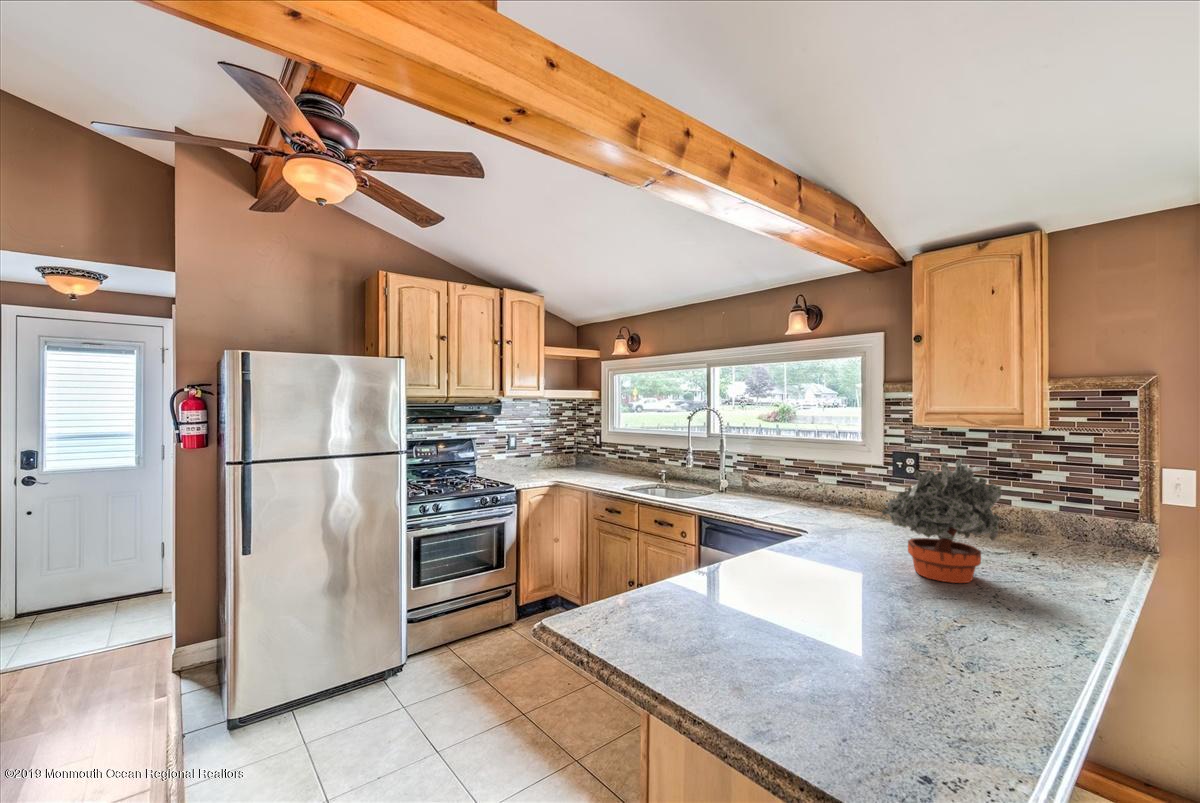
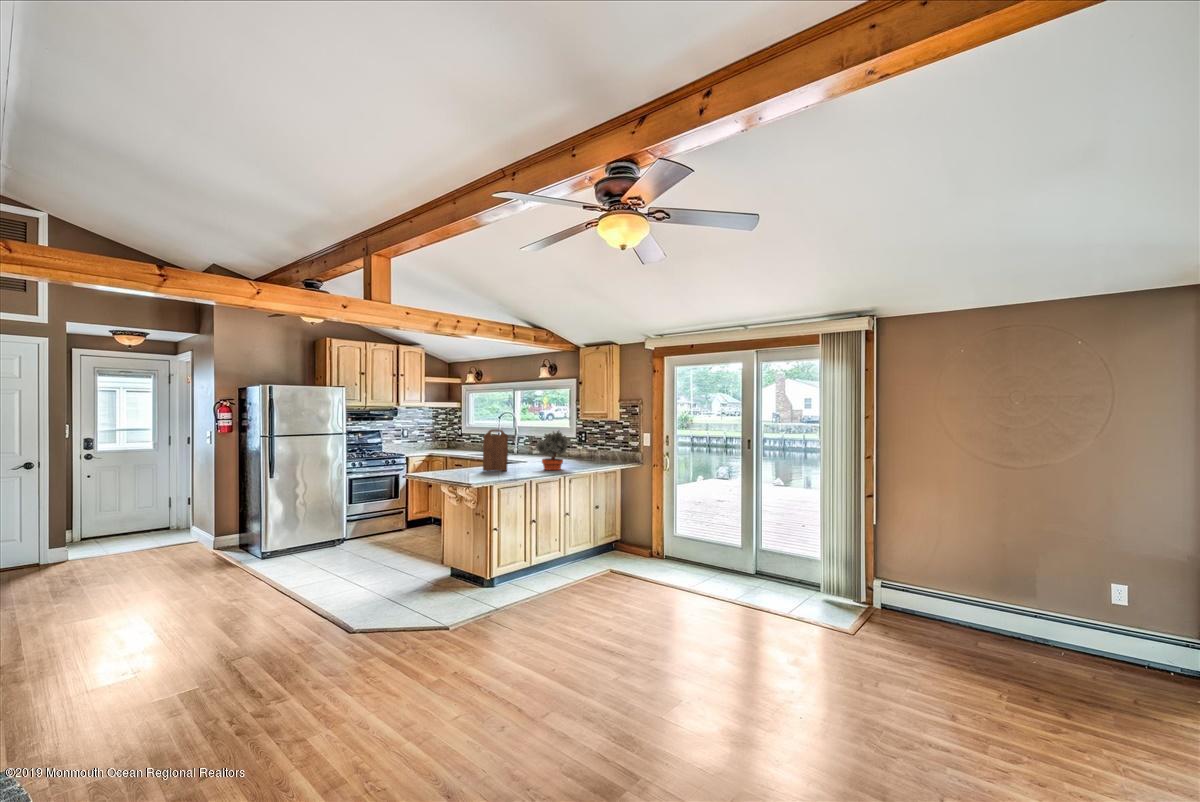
cutting board: none [751,459,822,580] -> present [483,430,508,471]

